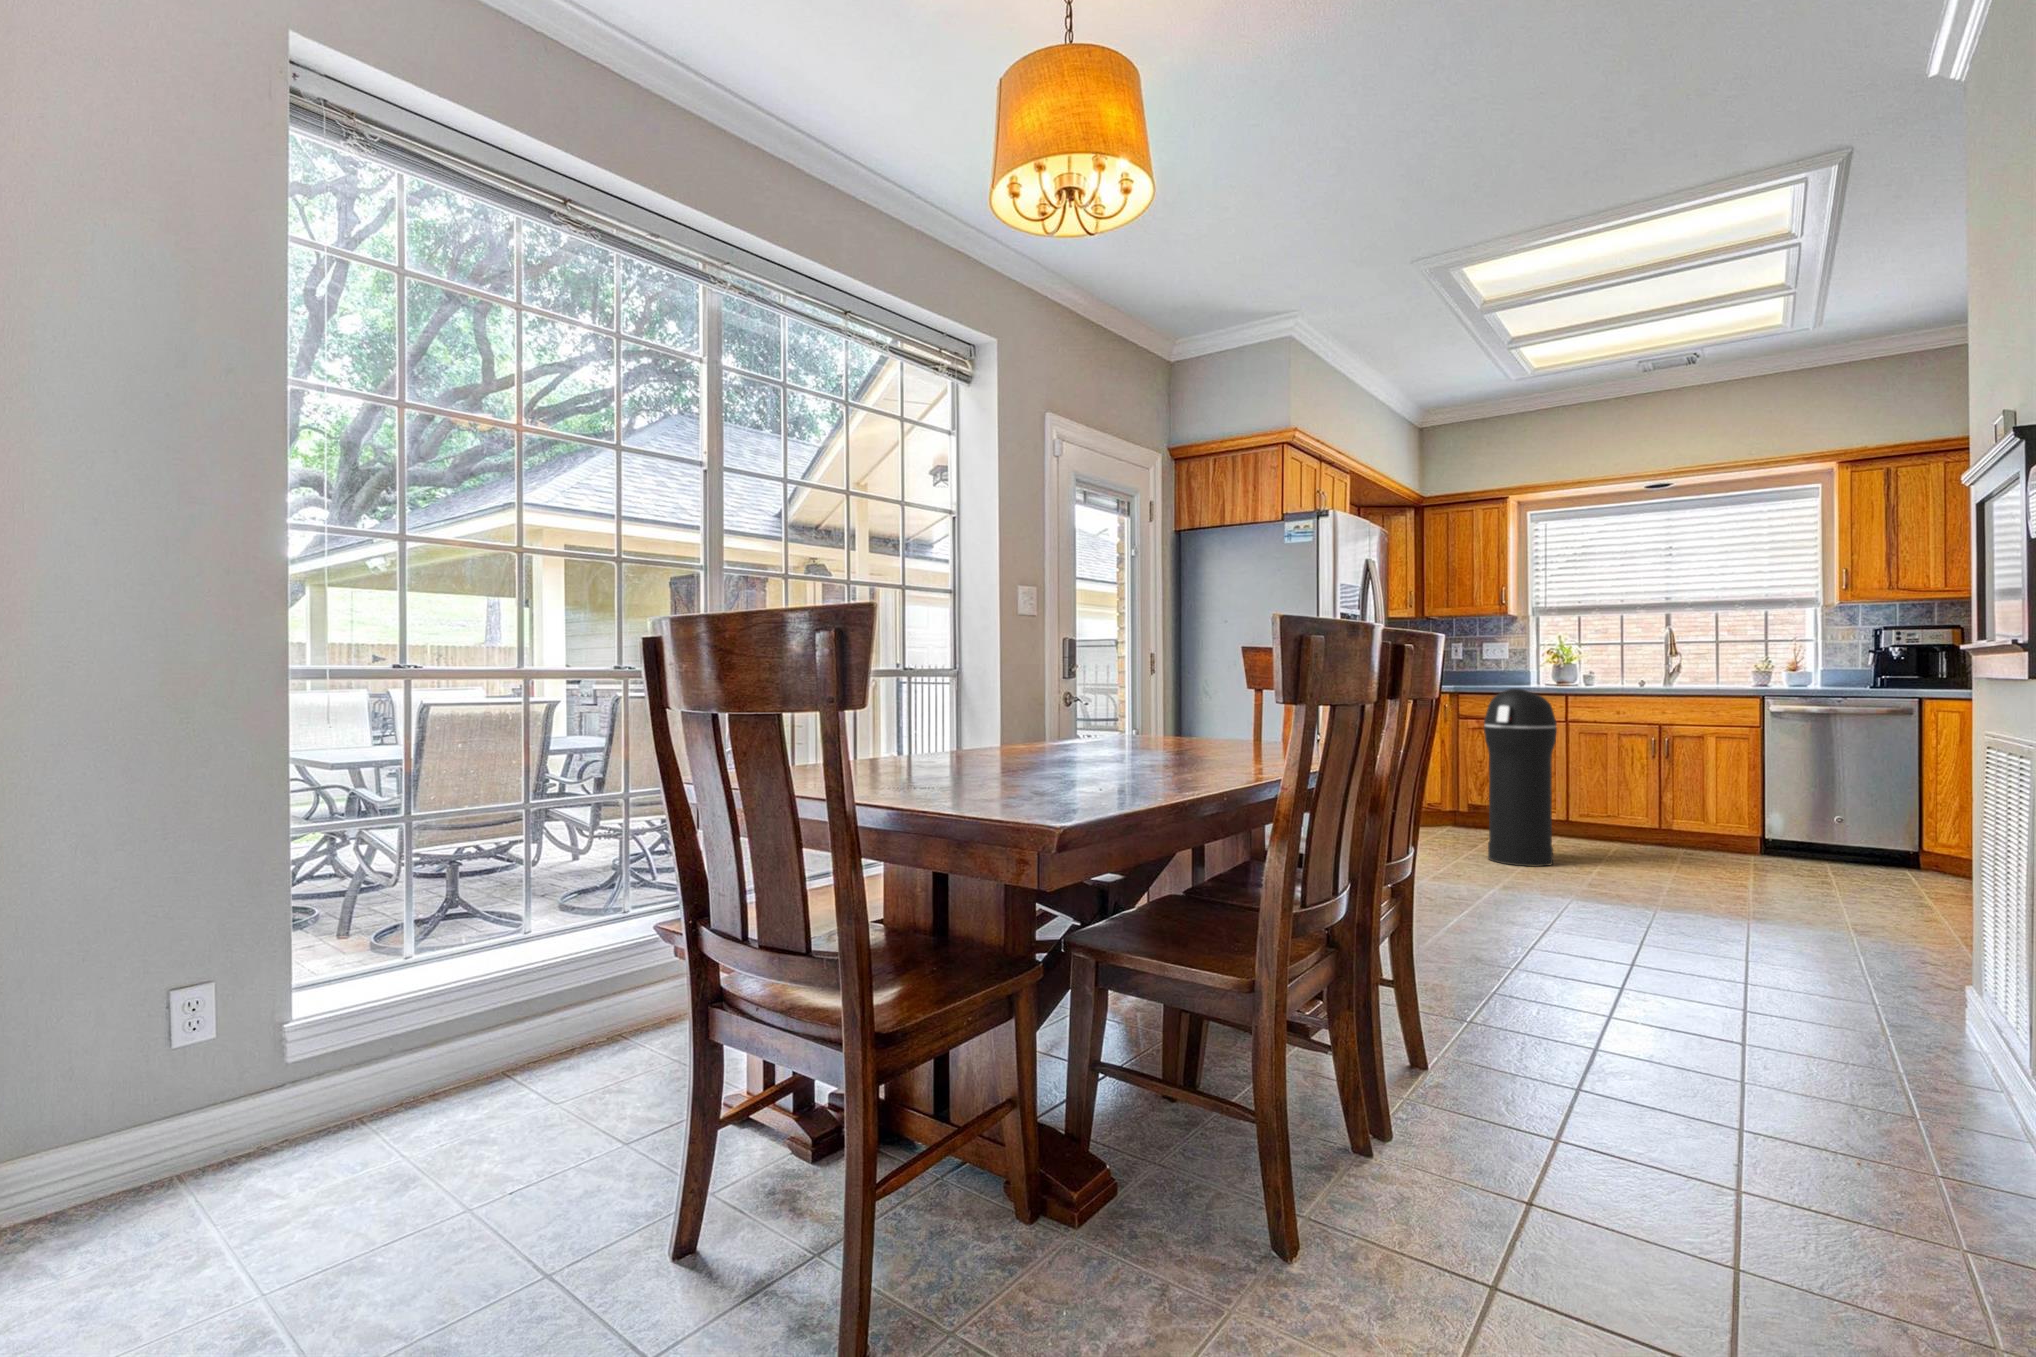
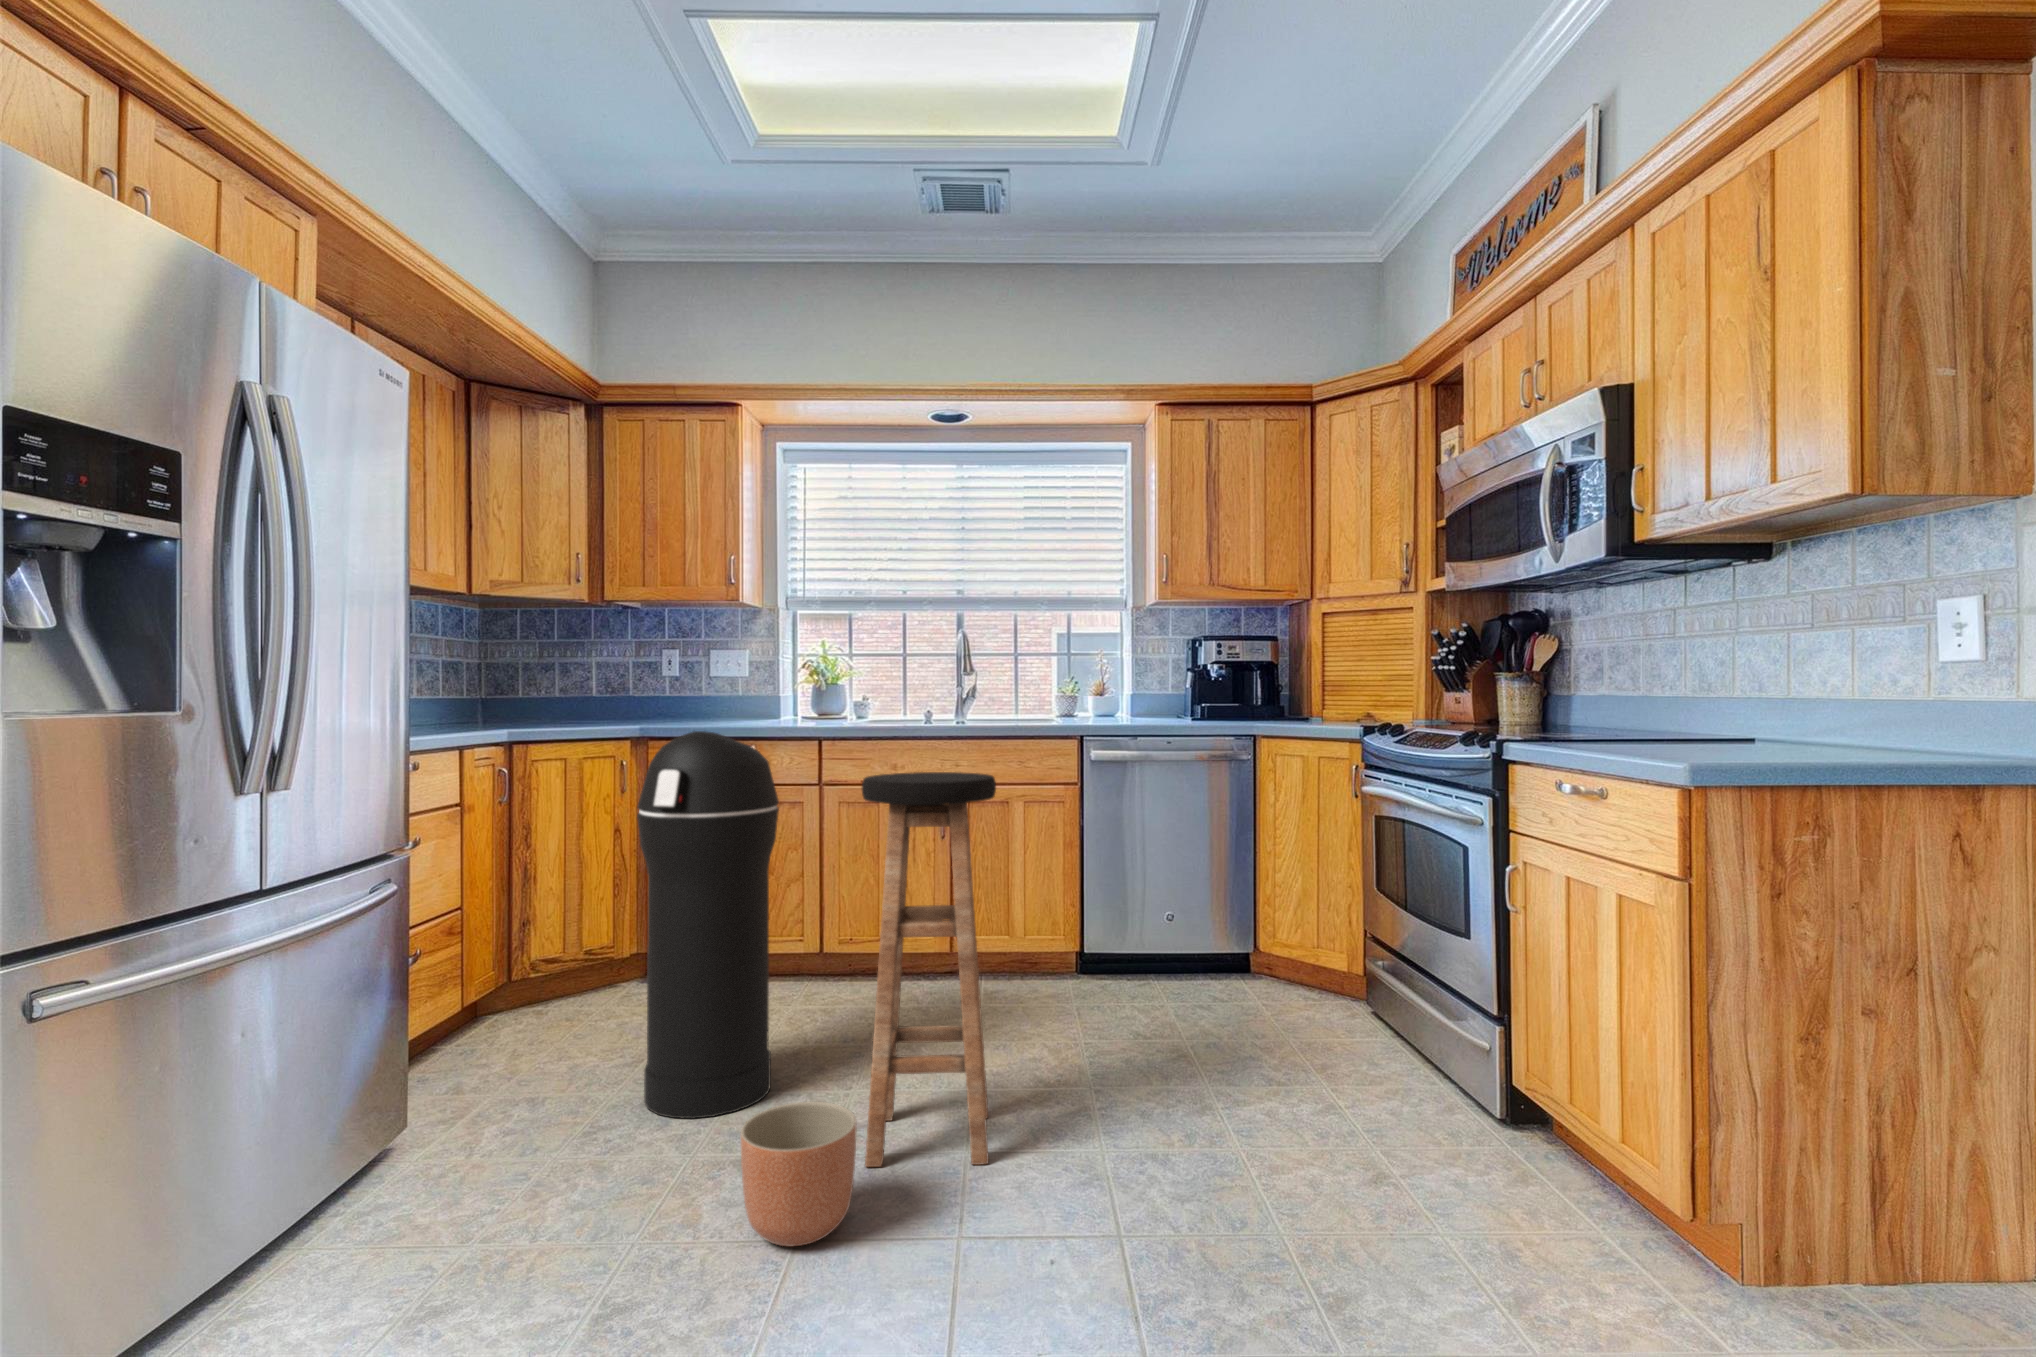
bar stool: none [1610,710,1689,894] -> present [862,772,996,1167]
planter: none [1558,846,1613,896] -> present [741,1102,856,1246]

